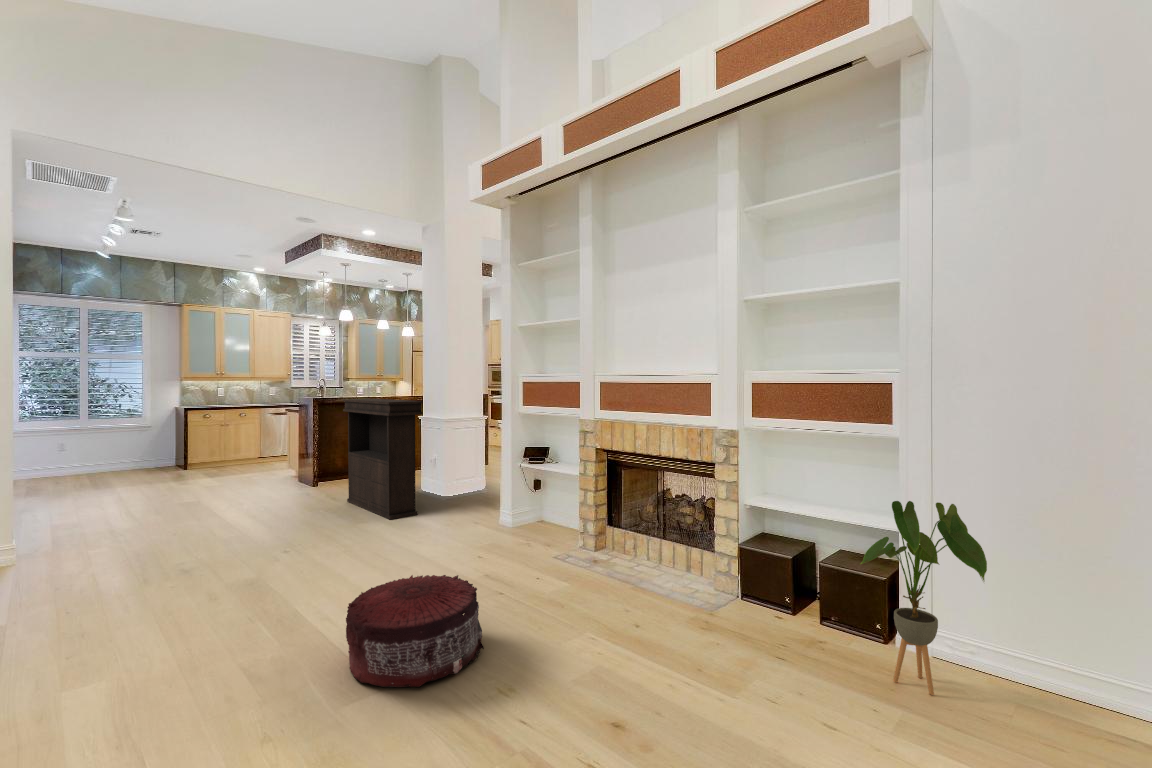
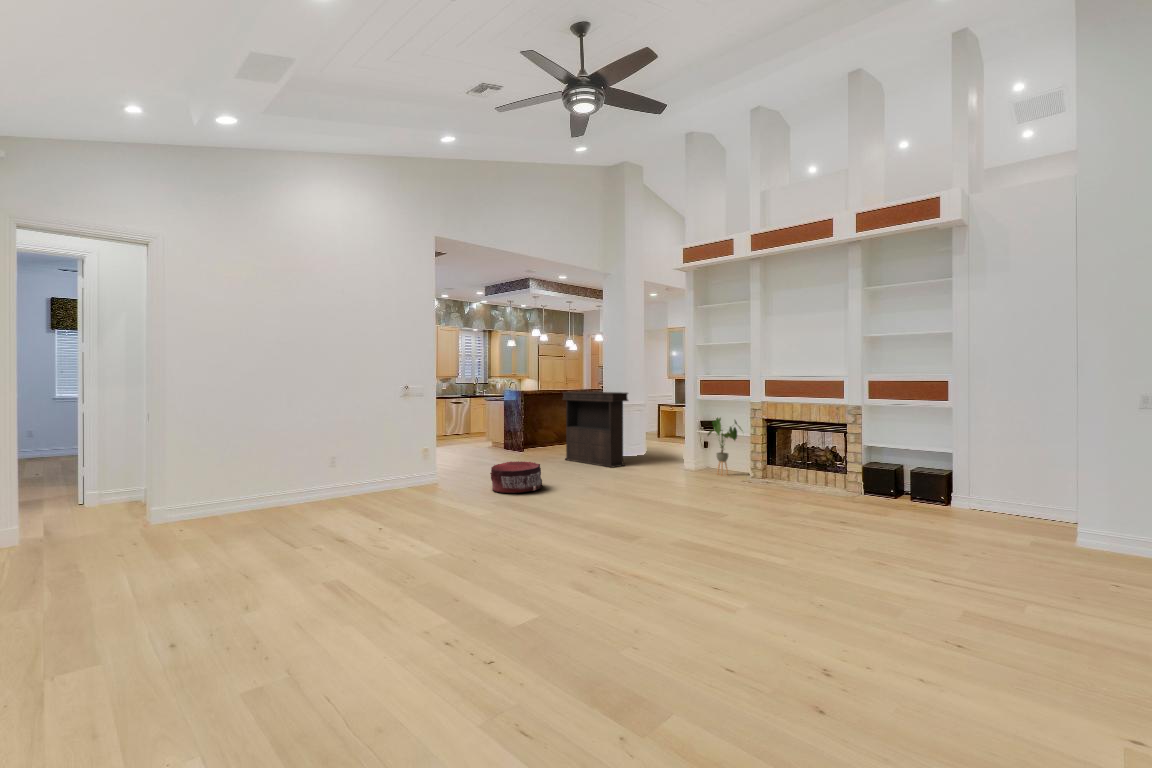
house plant: present [861,501,987,695] -> present [708,418,741,475]
pouf: present [346,575,484,687] -> present [490,461,543,493]

